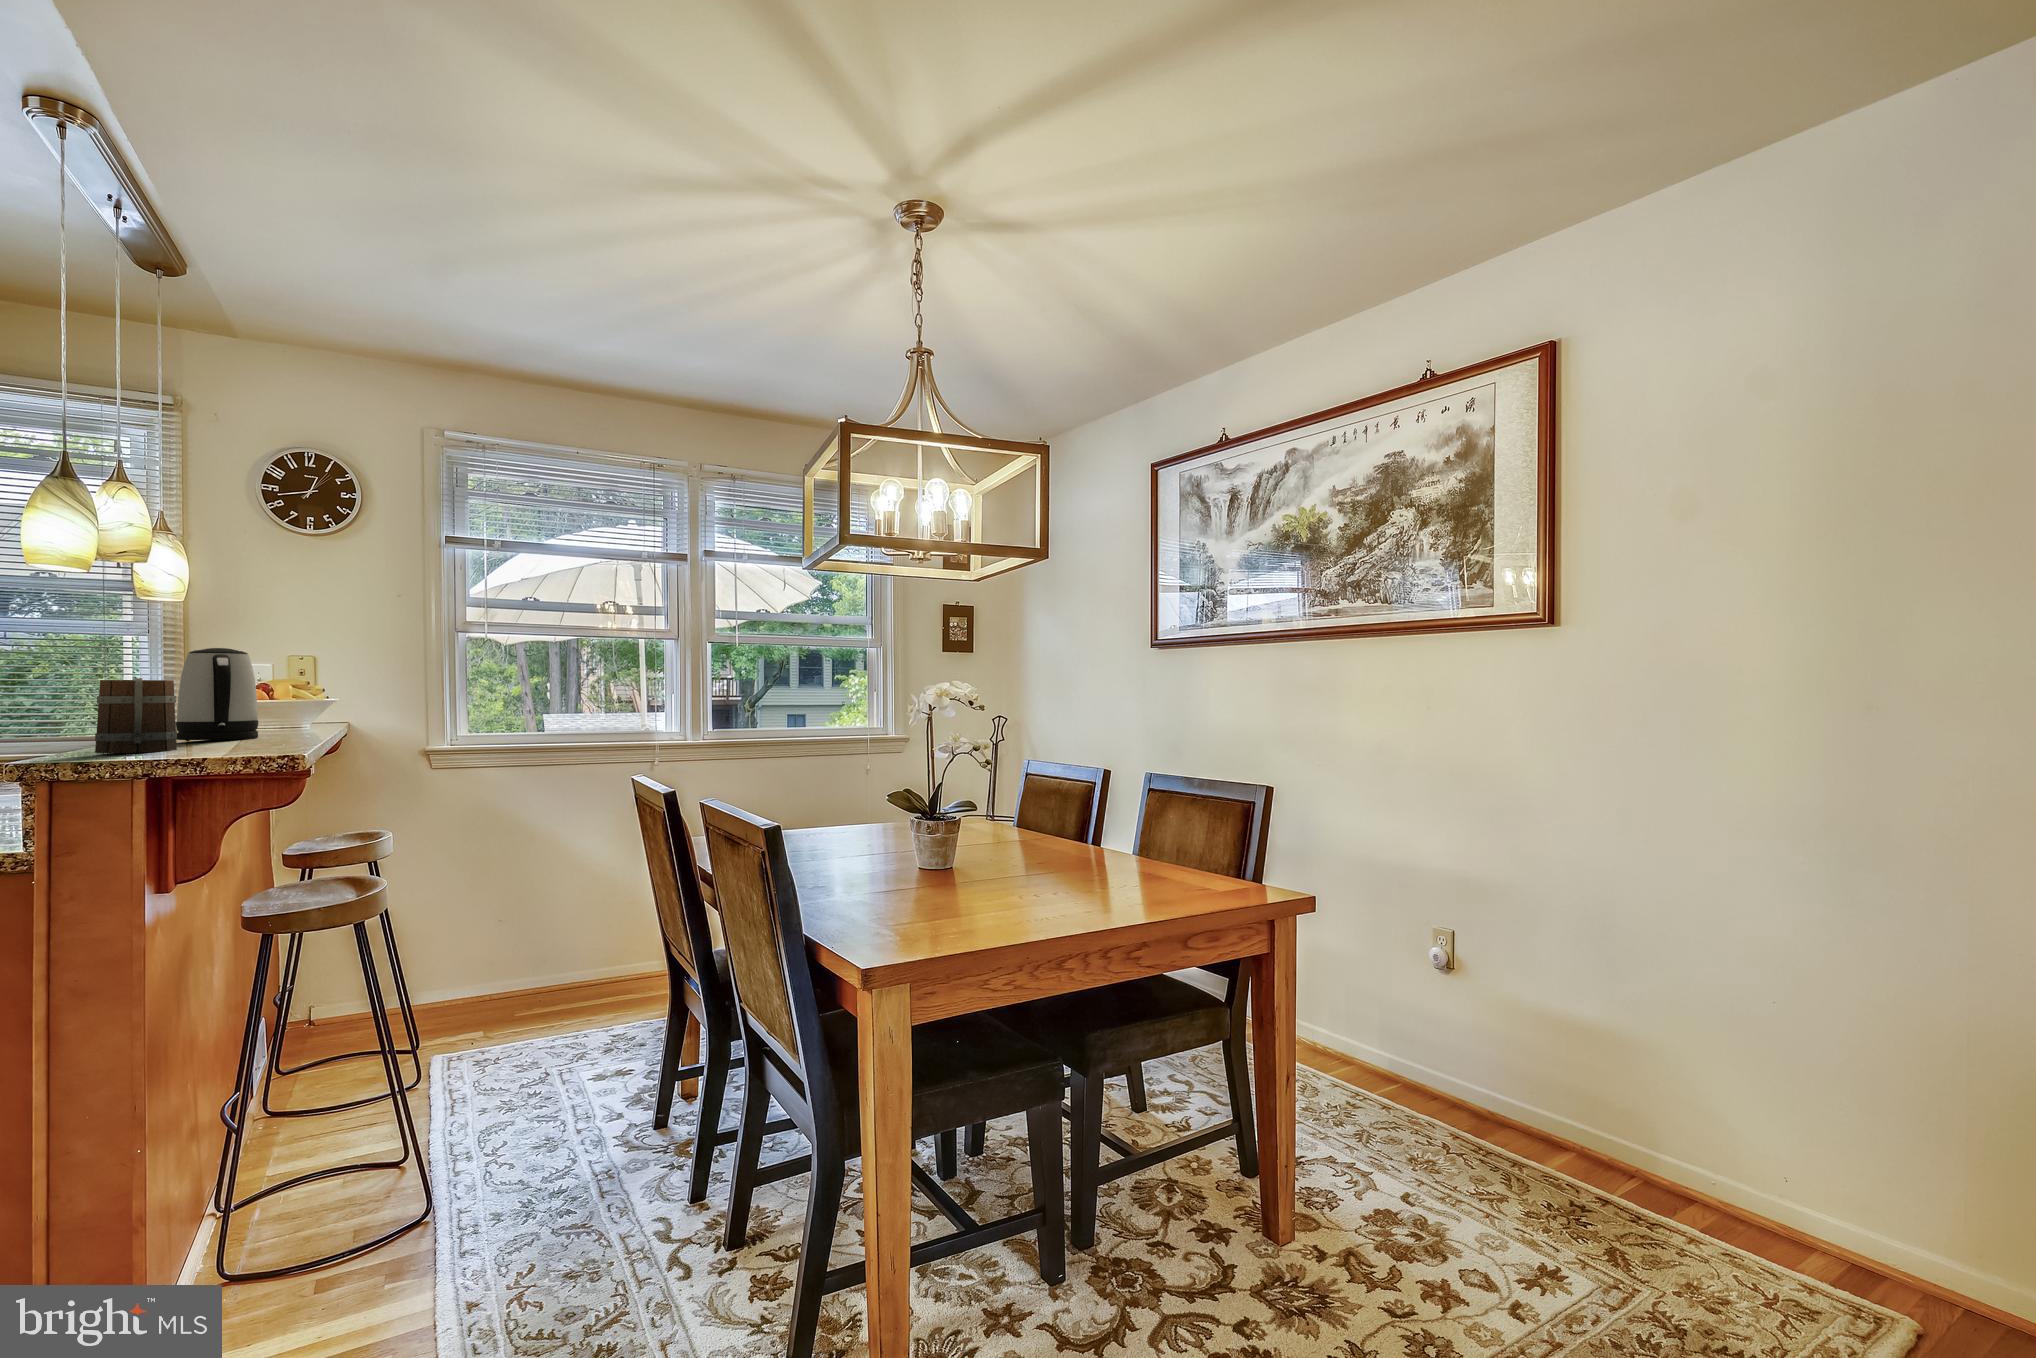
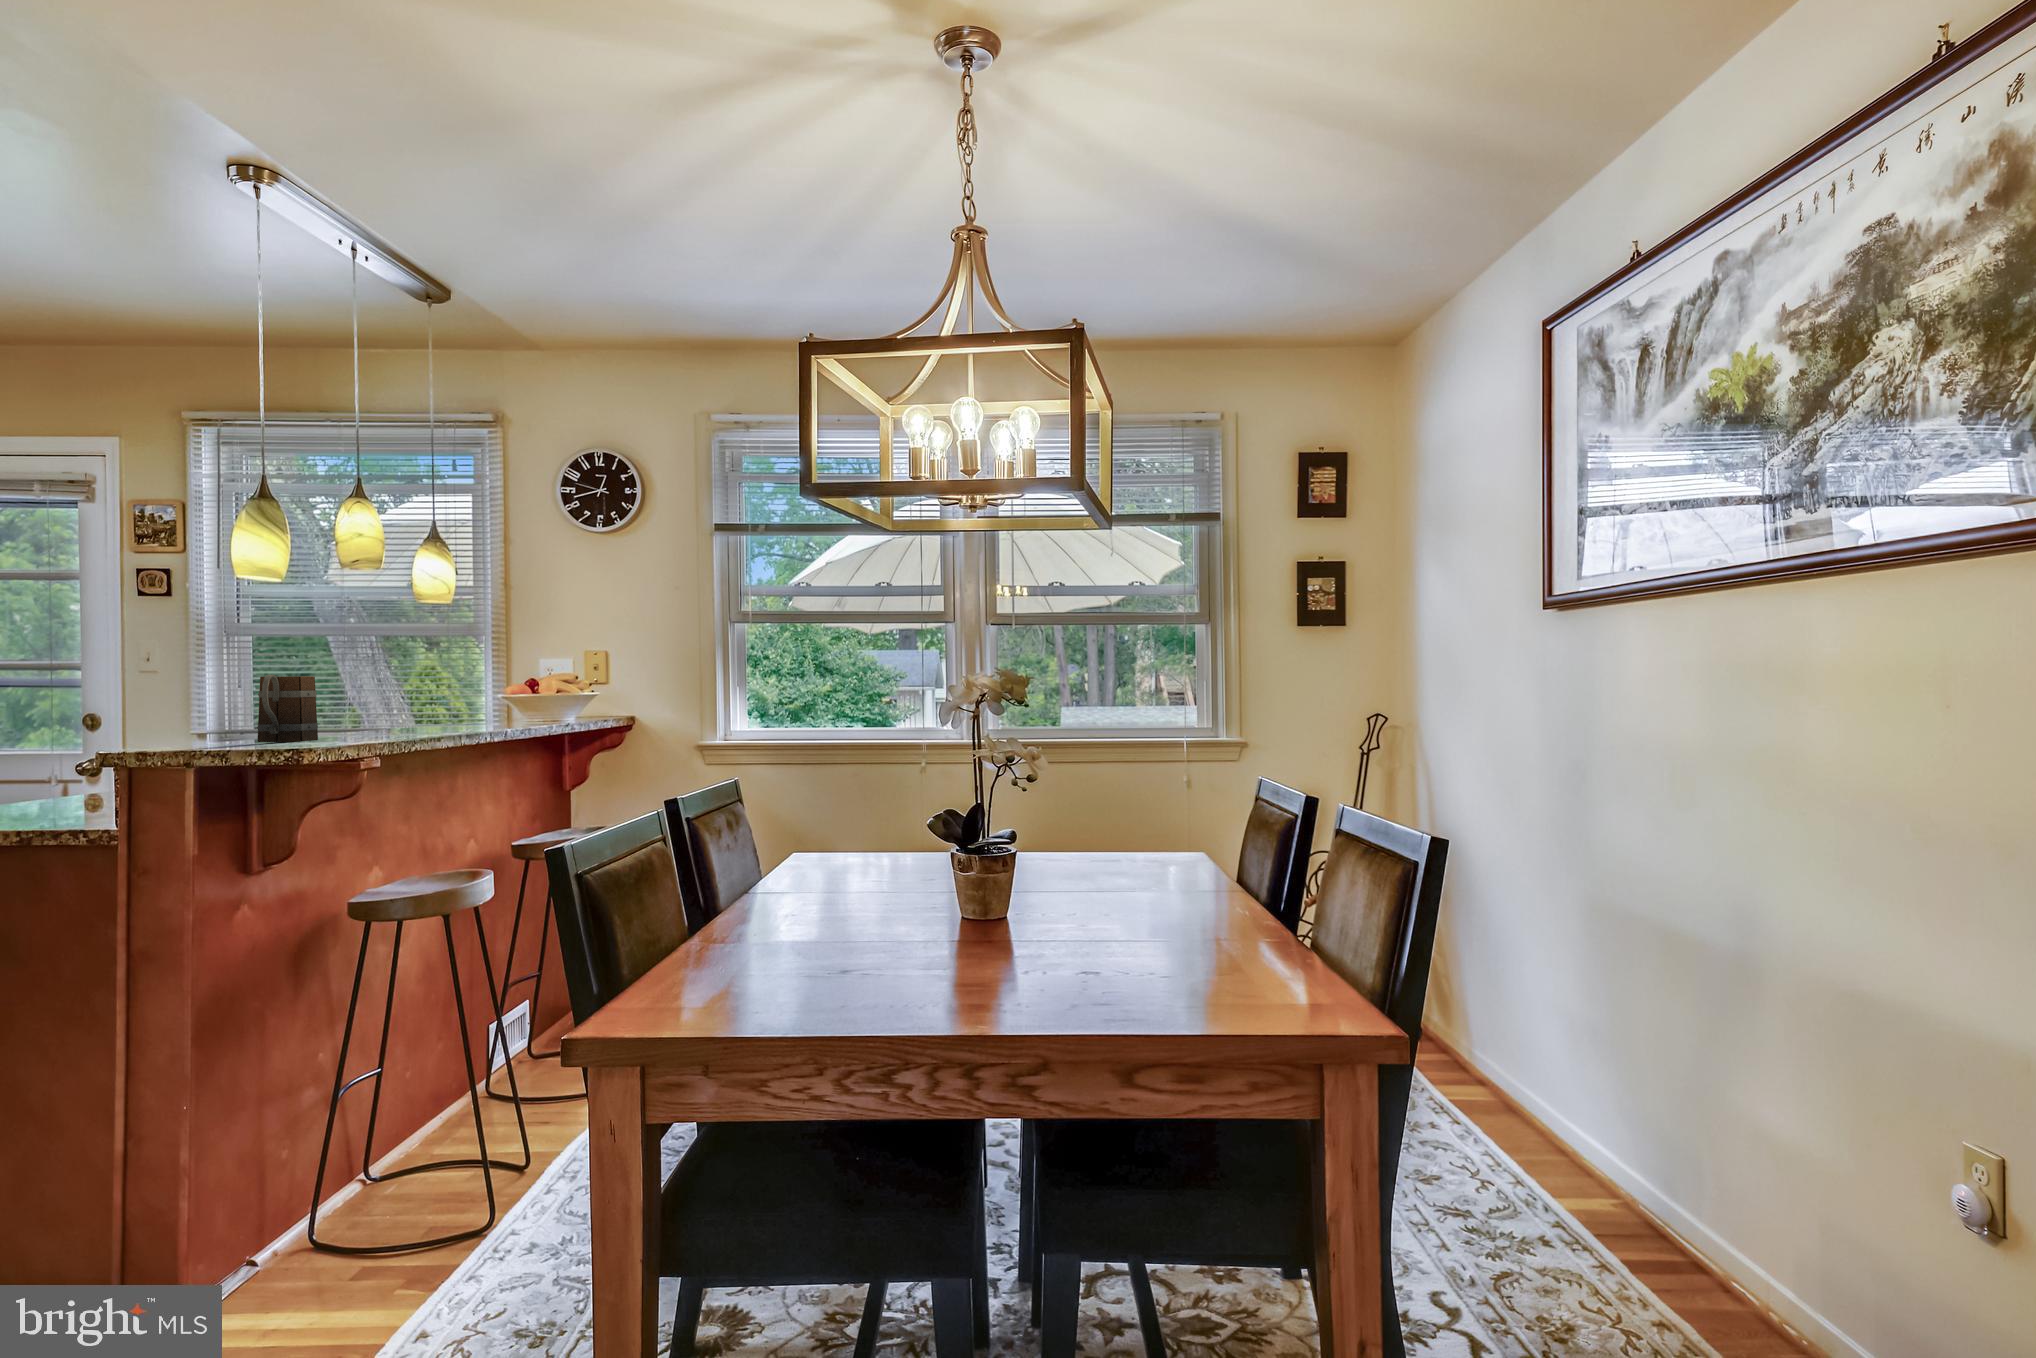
kettle: present [176,648,258,741] -> none [365,646,432,732]

